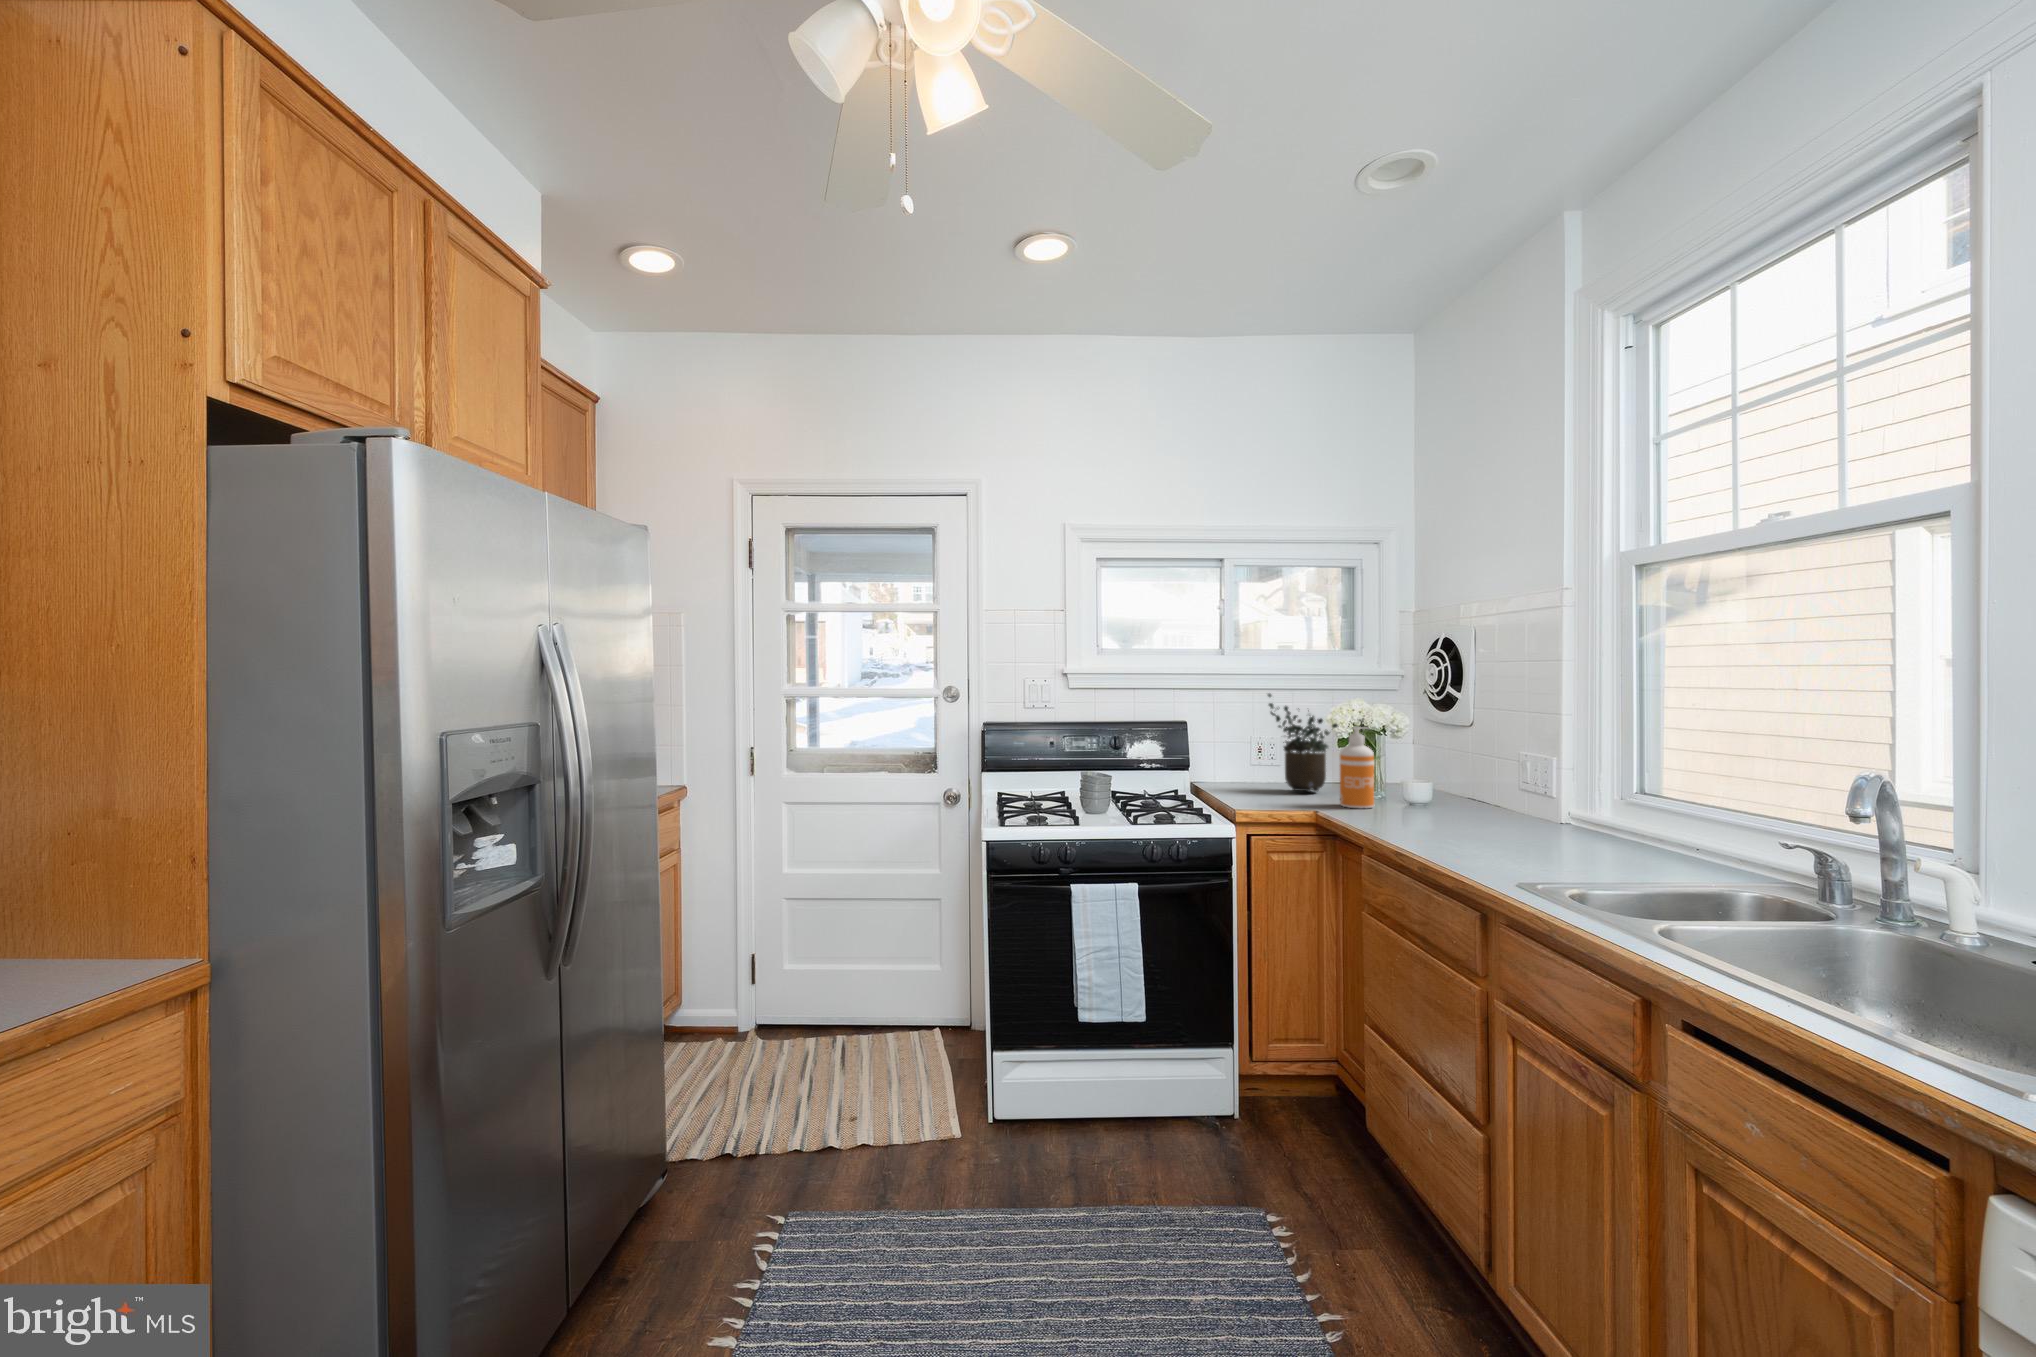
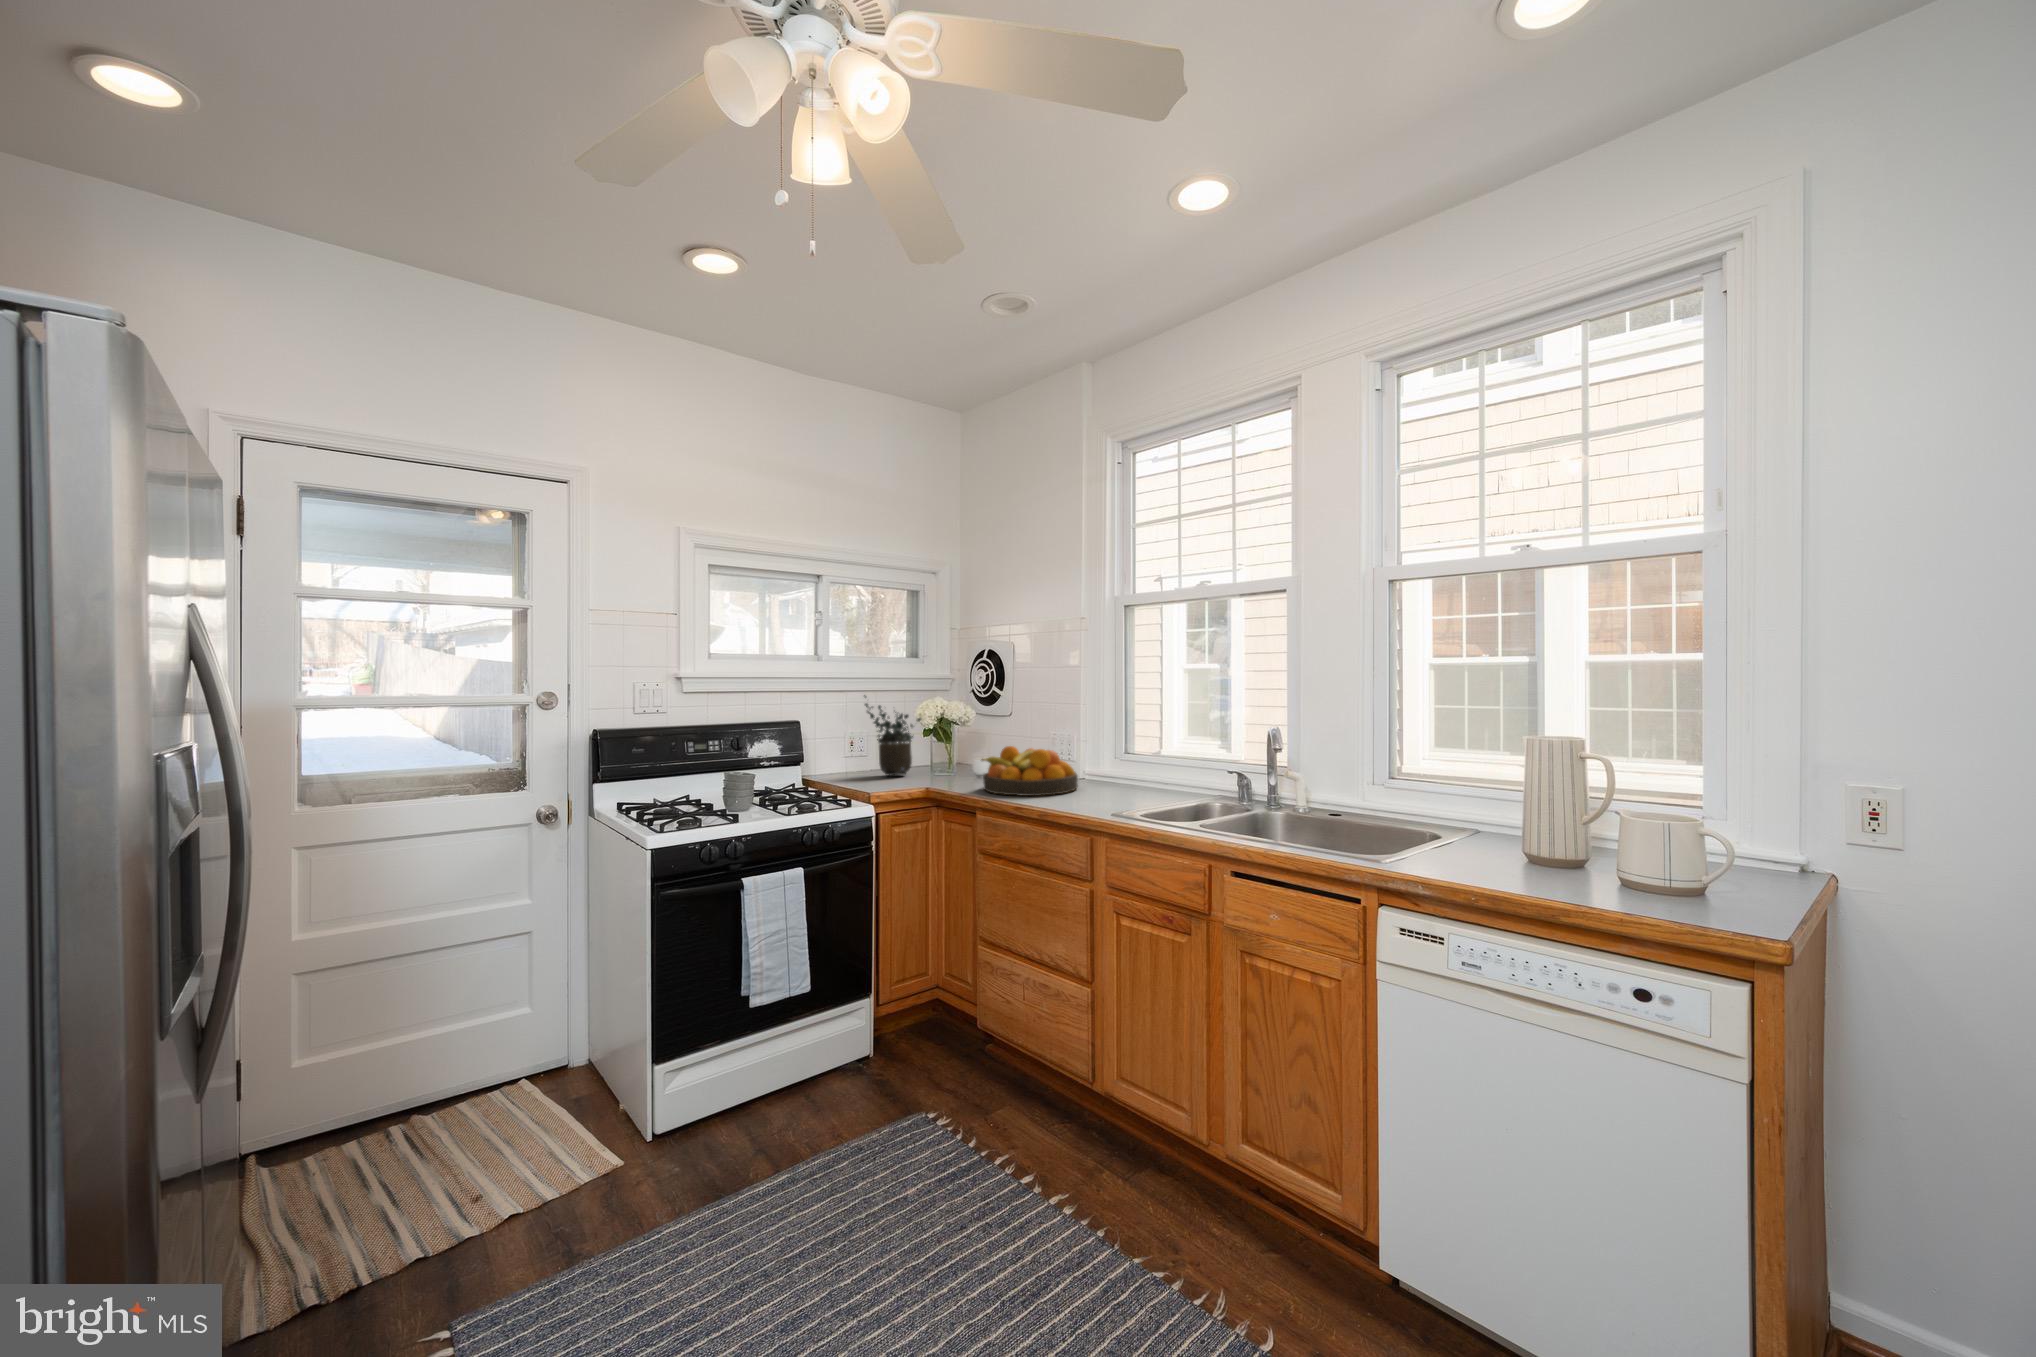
soap dispenser: present [1340,727,1374,808] -> none [934,719,959,784]
fruit bowl: none [1385,767,1535,841] -> present [982,746,1078,796]

